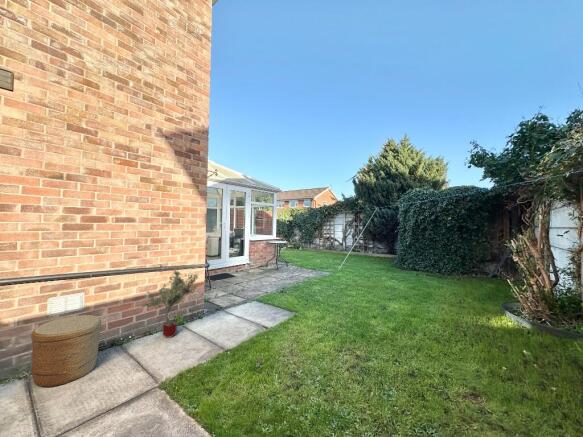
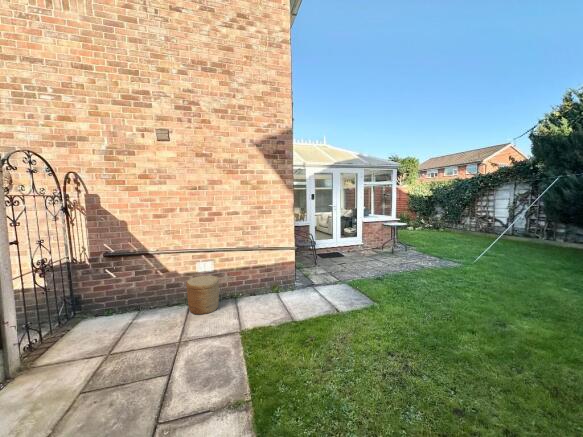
potted tree: present [141,268,198,338] -> none [243,249,284,301]

